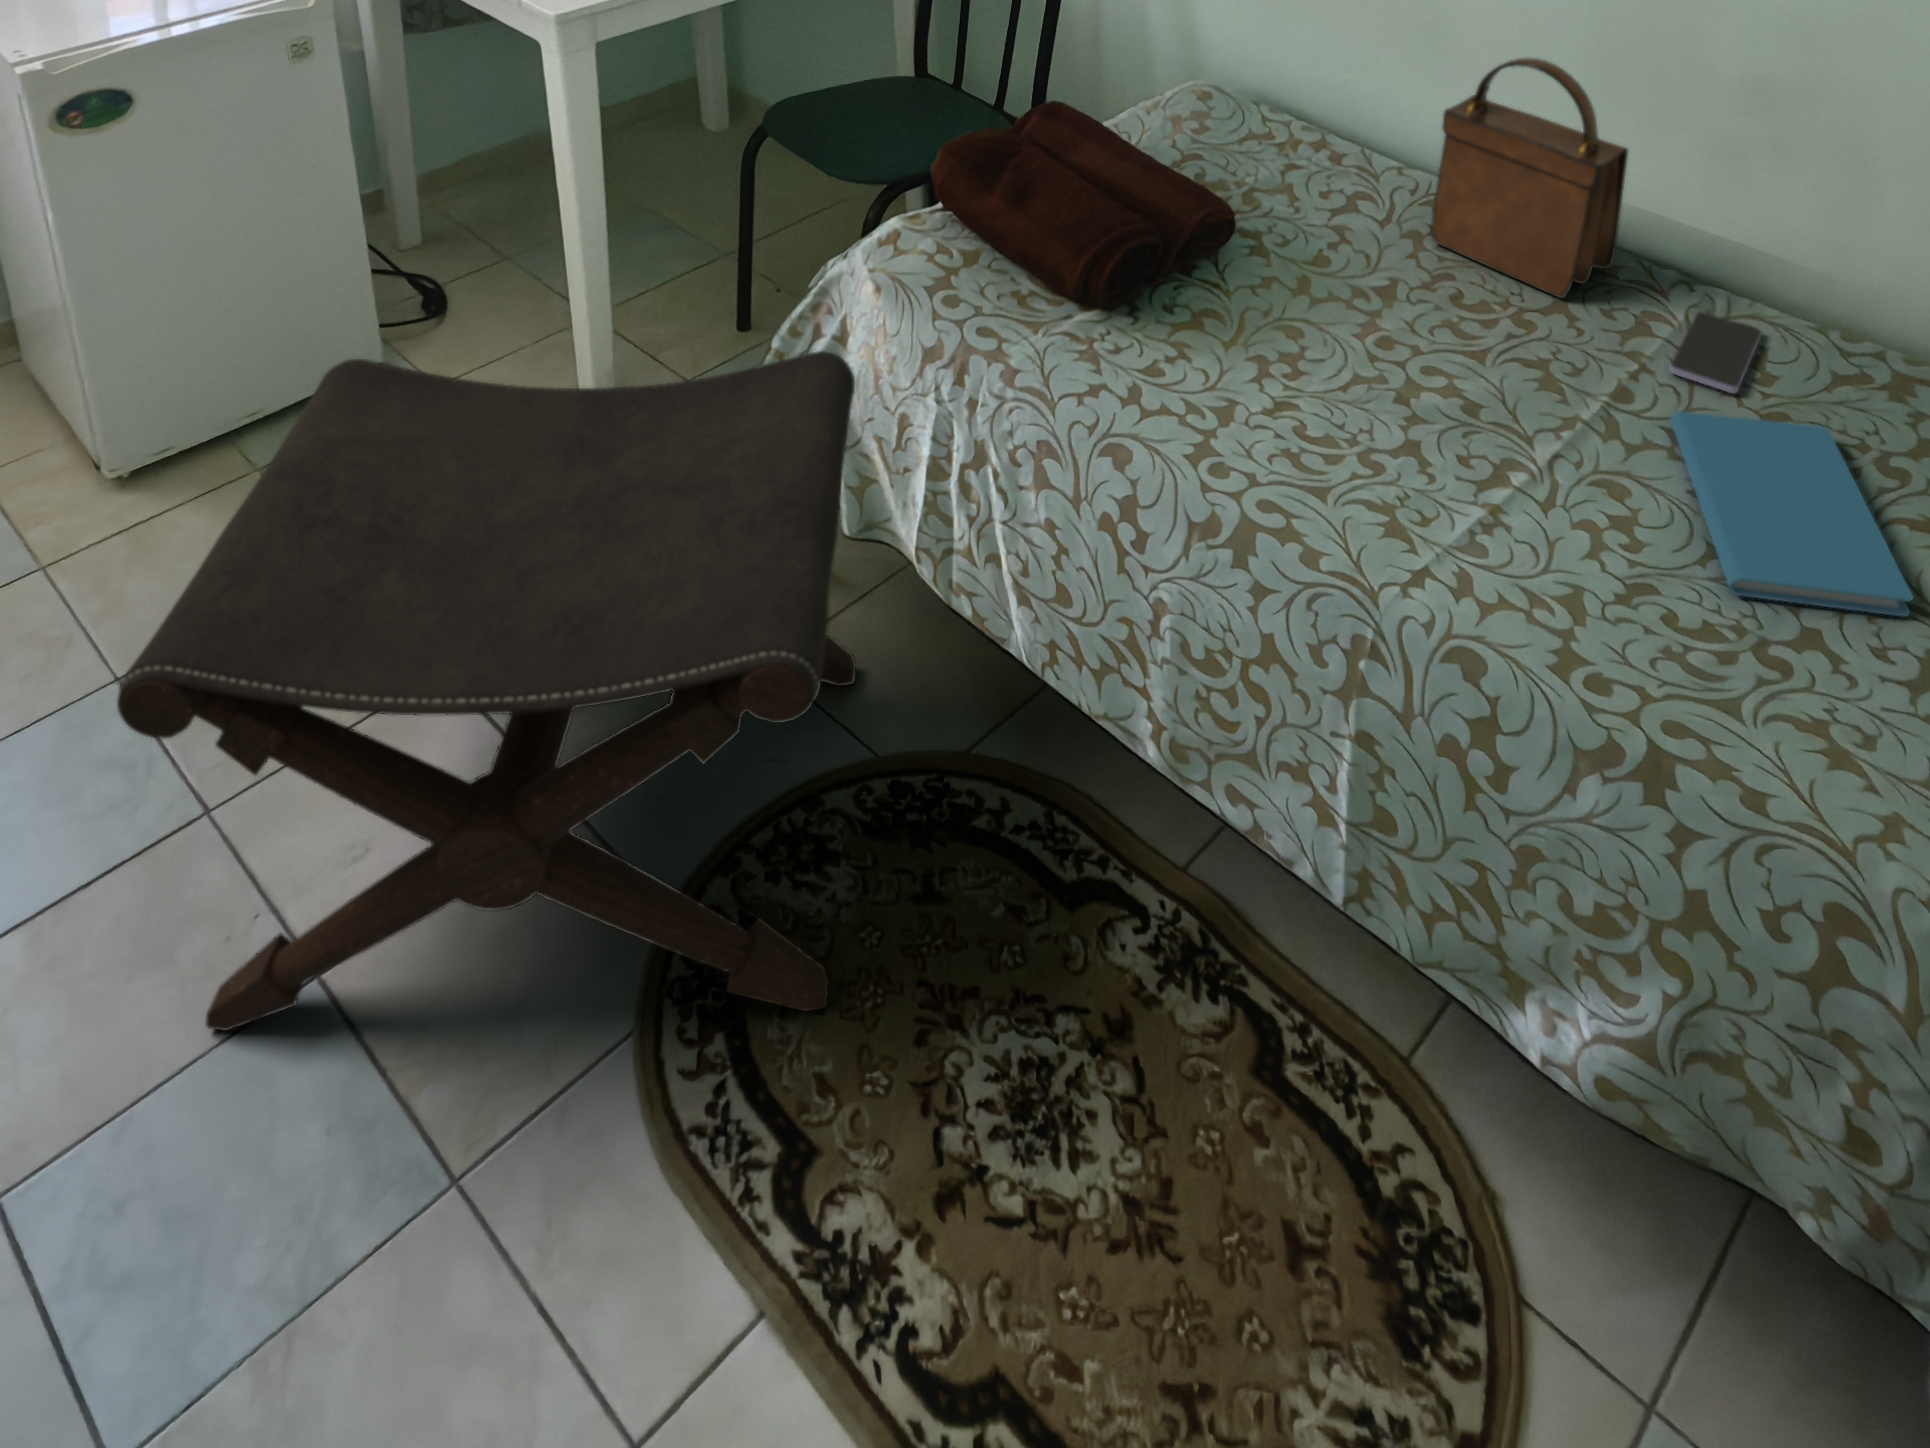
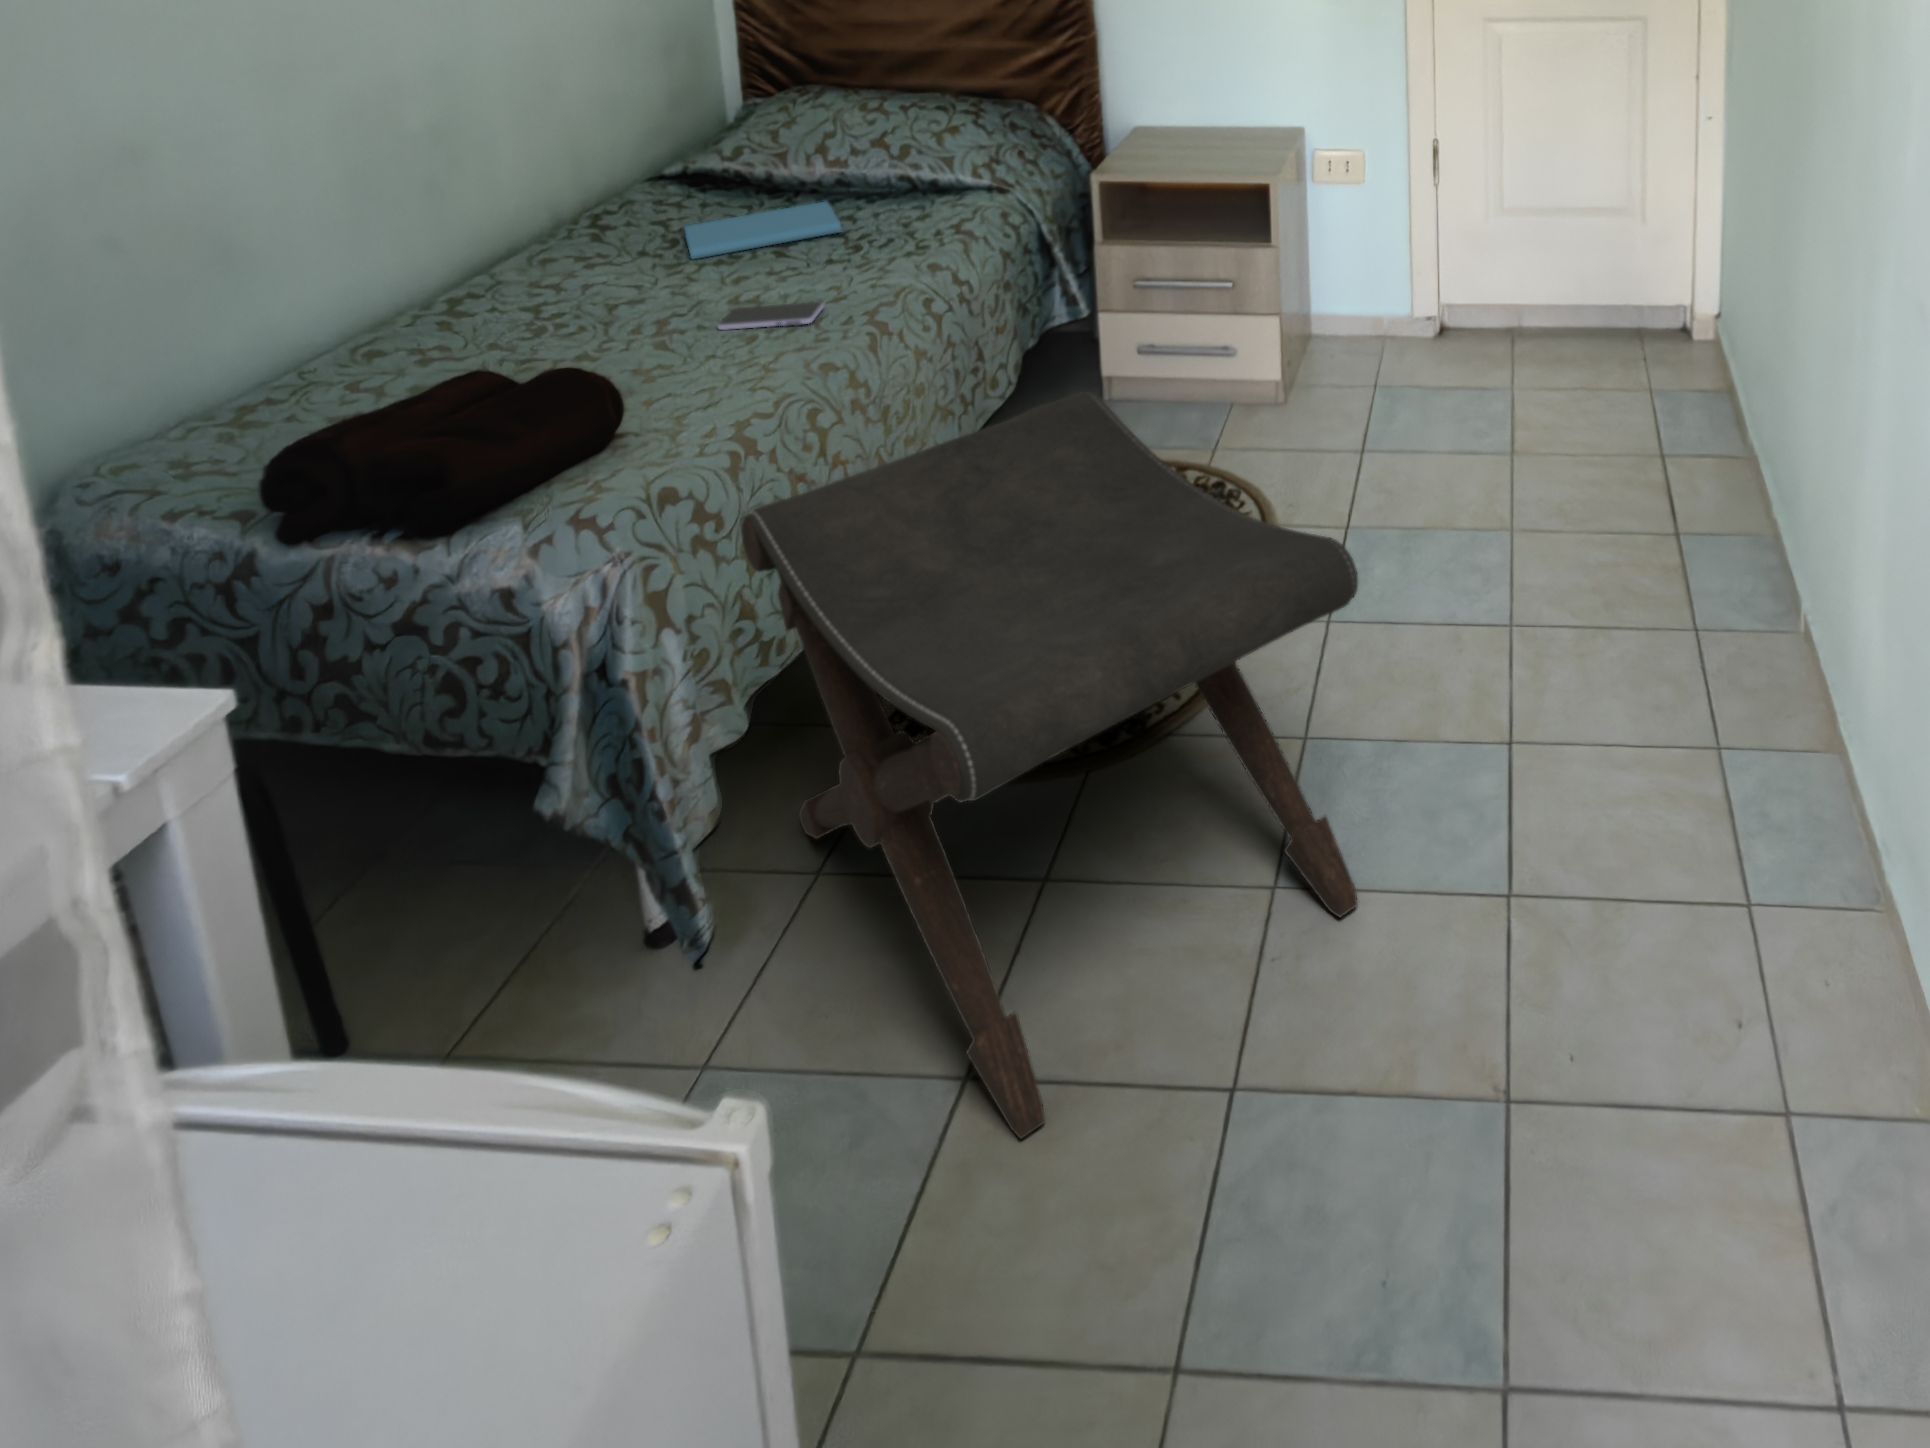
handbag: present [1431,58,1628,299] -> none [385,155,547,343]
smartphone: present [1669,312,1761,393] -> present [718,302,825,330]

